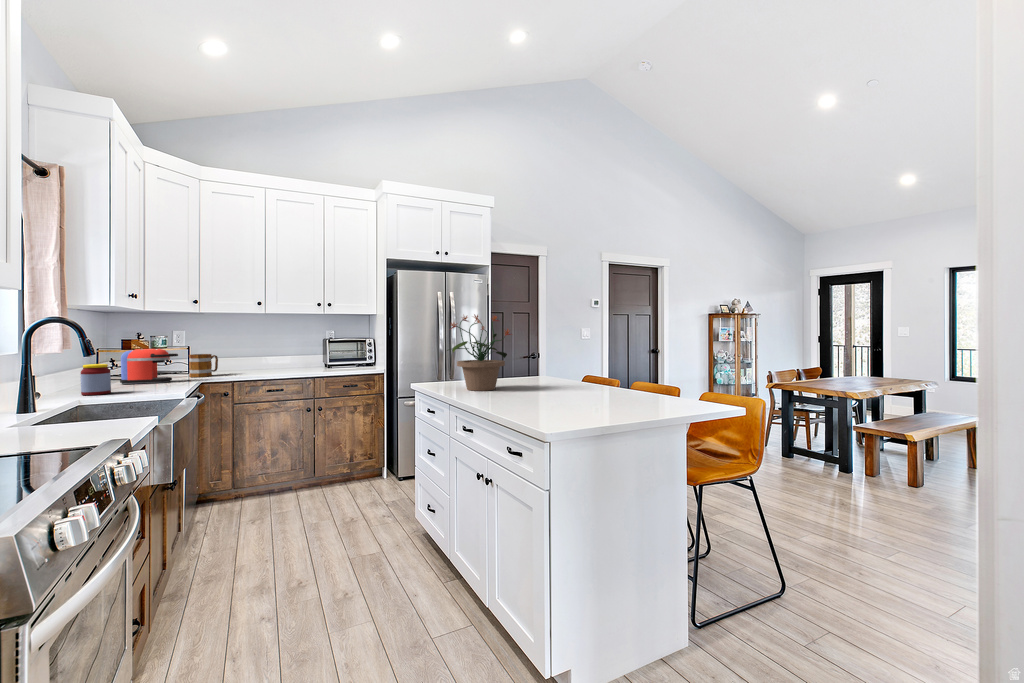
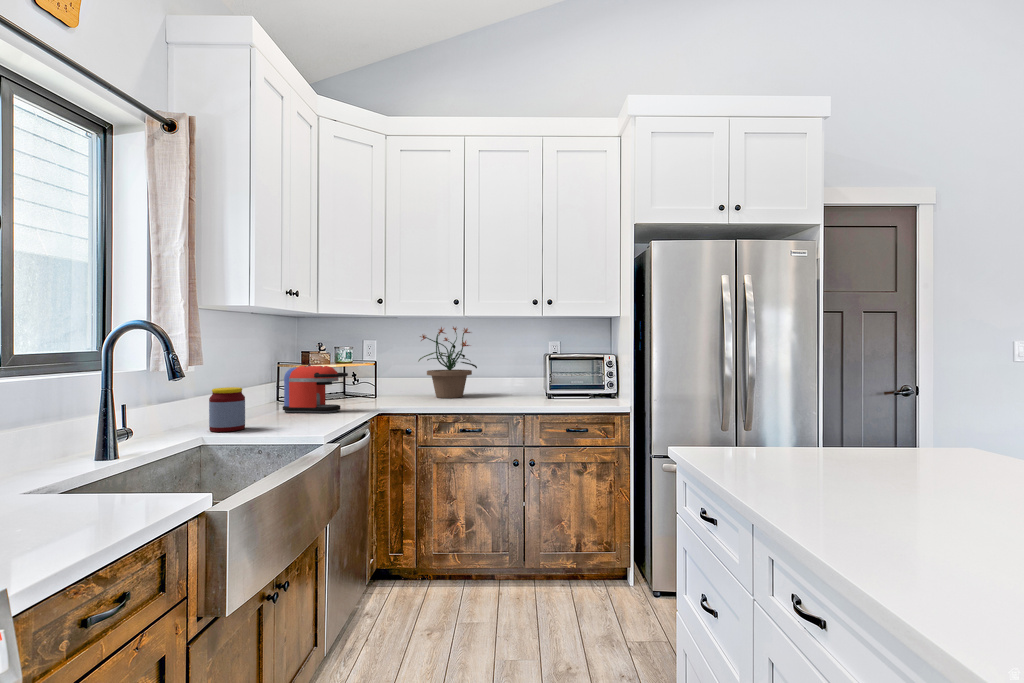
potted plant: present [447,314,511,391] -> present [419,327,477,398]
mug: present [189,354,218,377] -> none [370,373,406,405]

